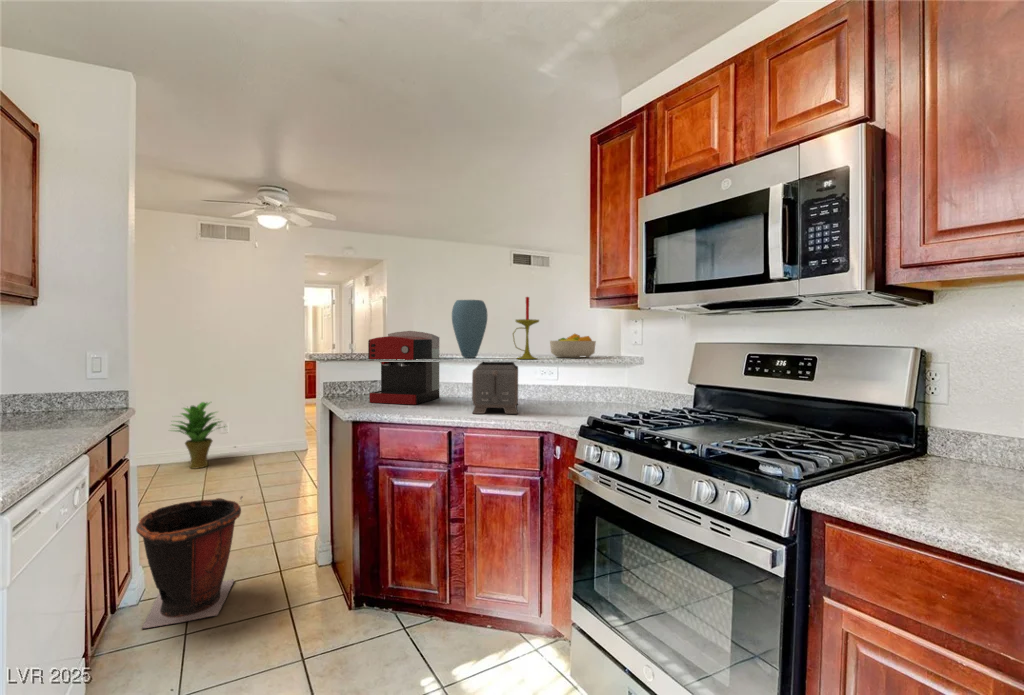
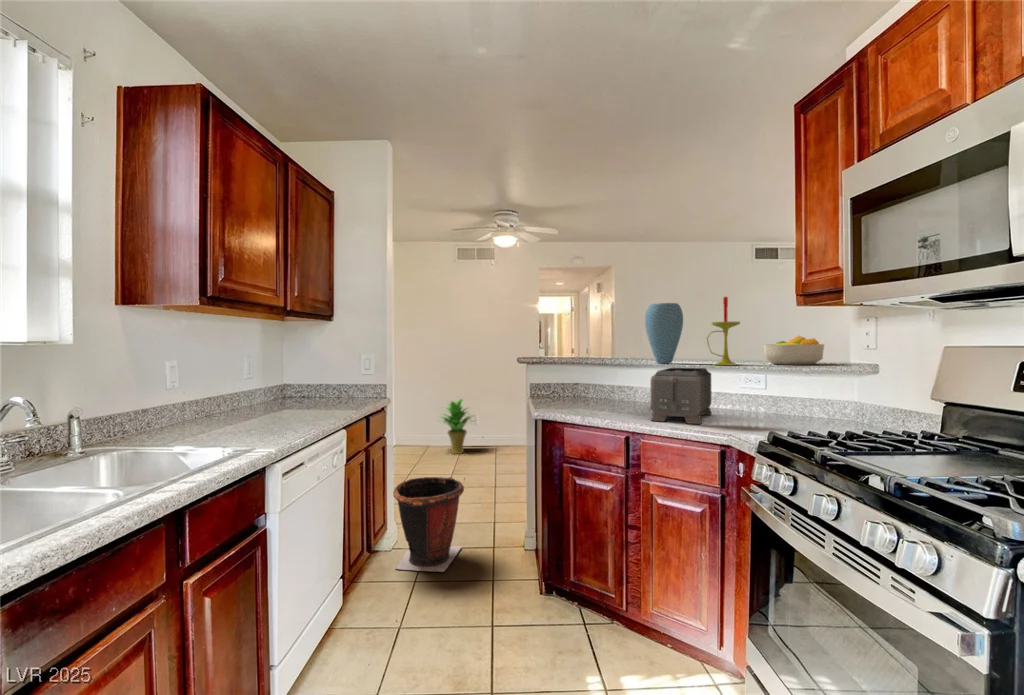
coffee maker: present [368,331,439,405] -> none [562,337,633,409]

